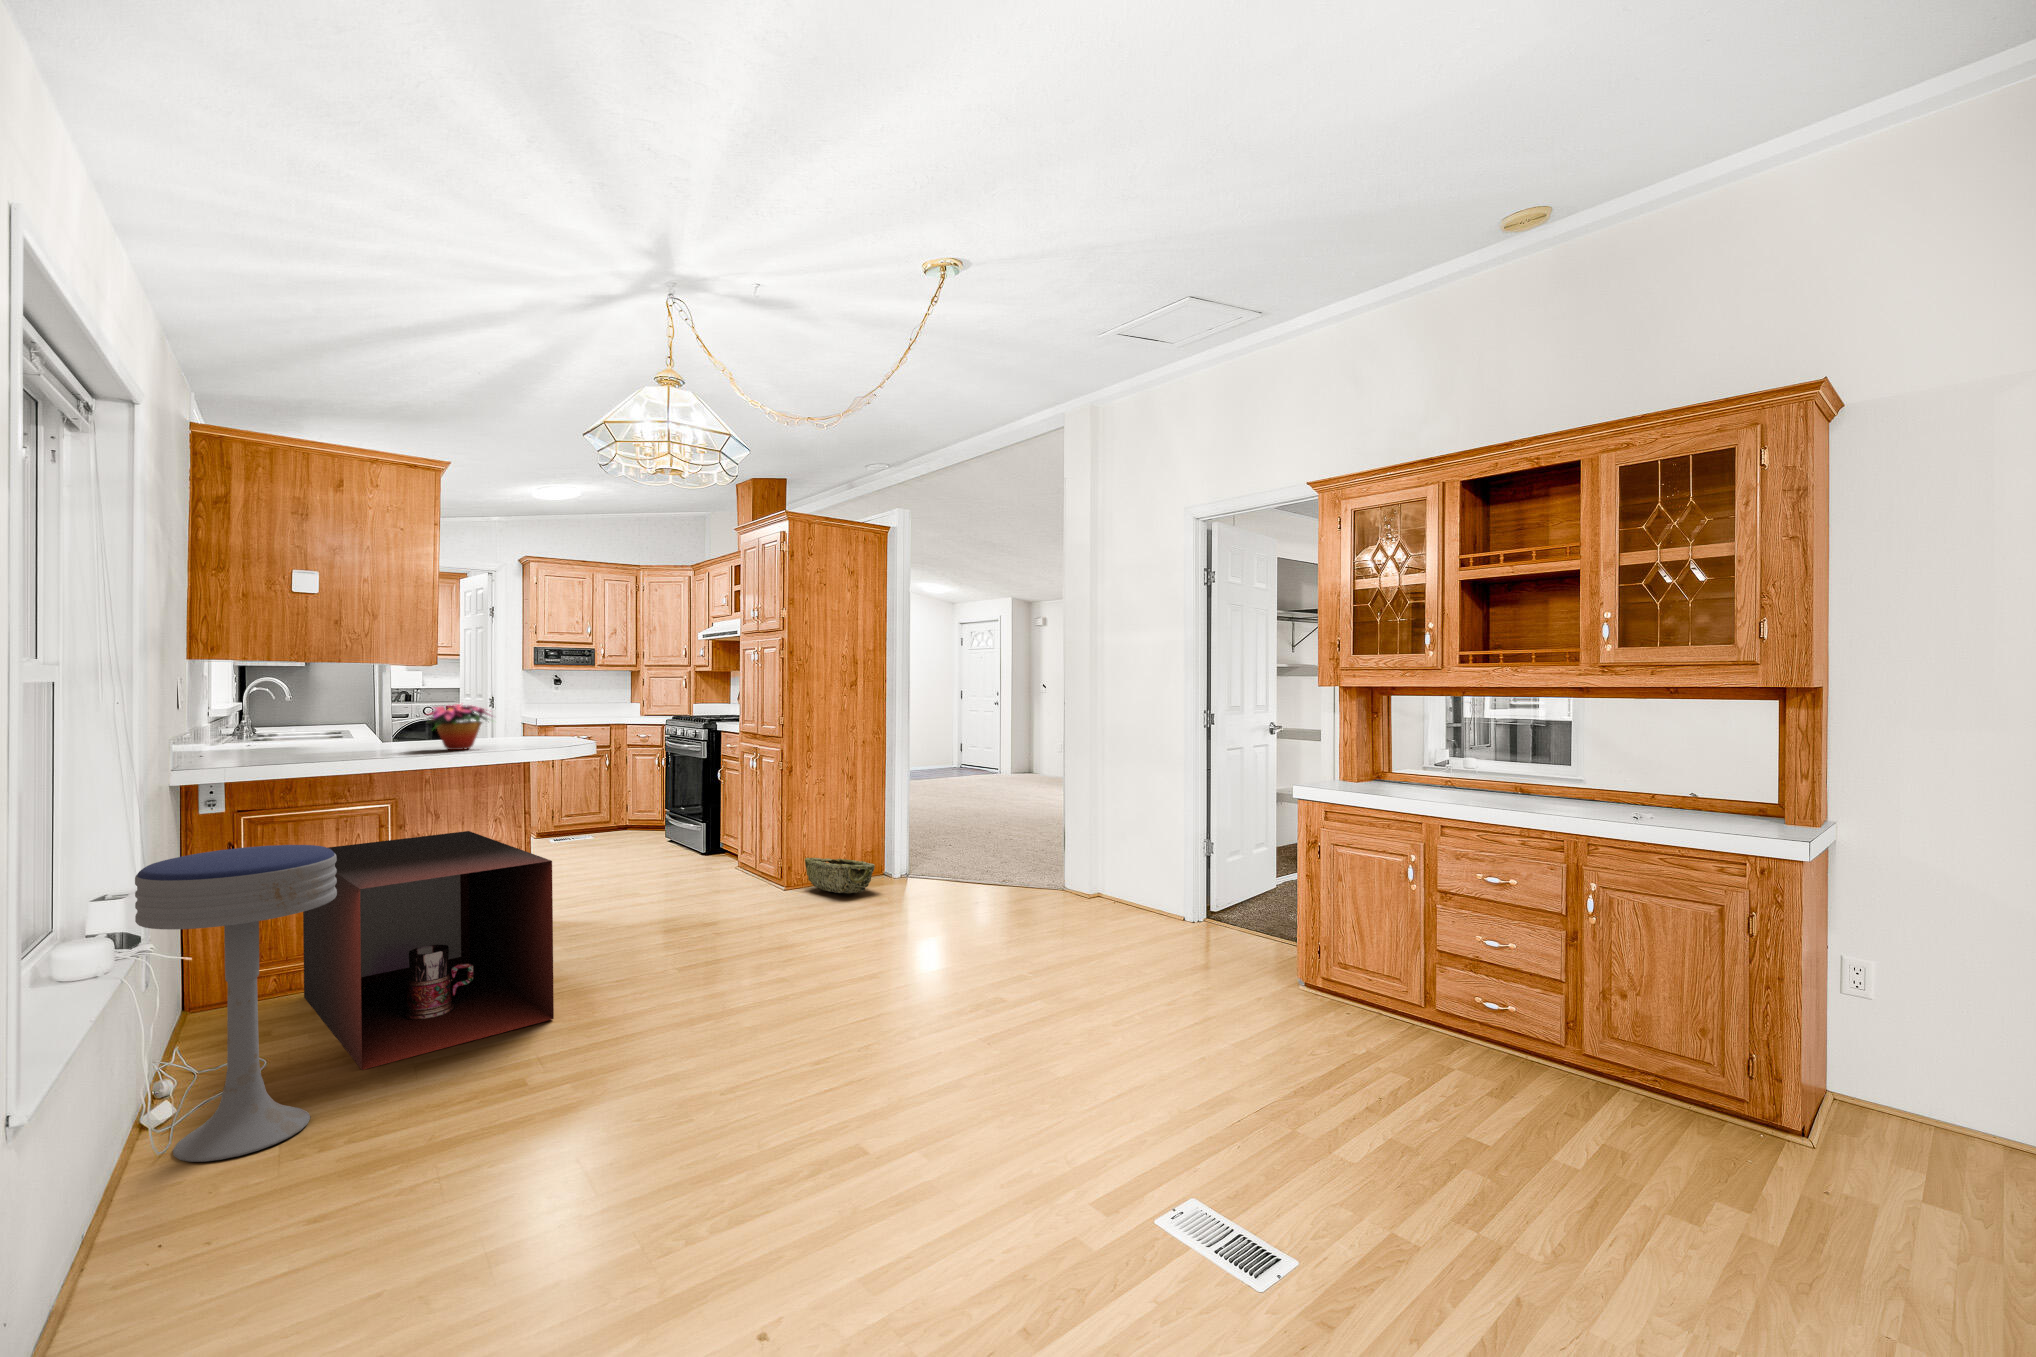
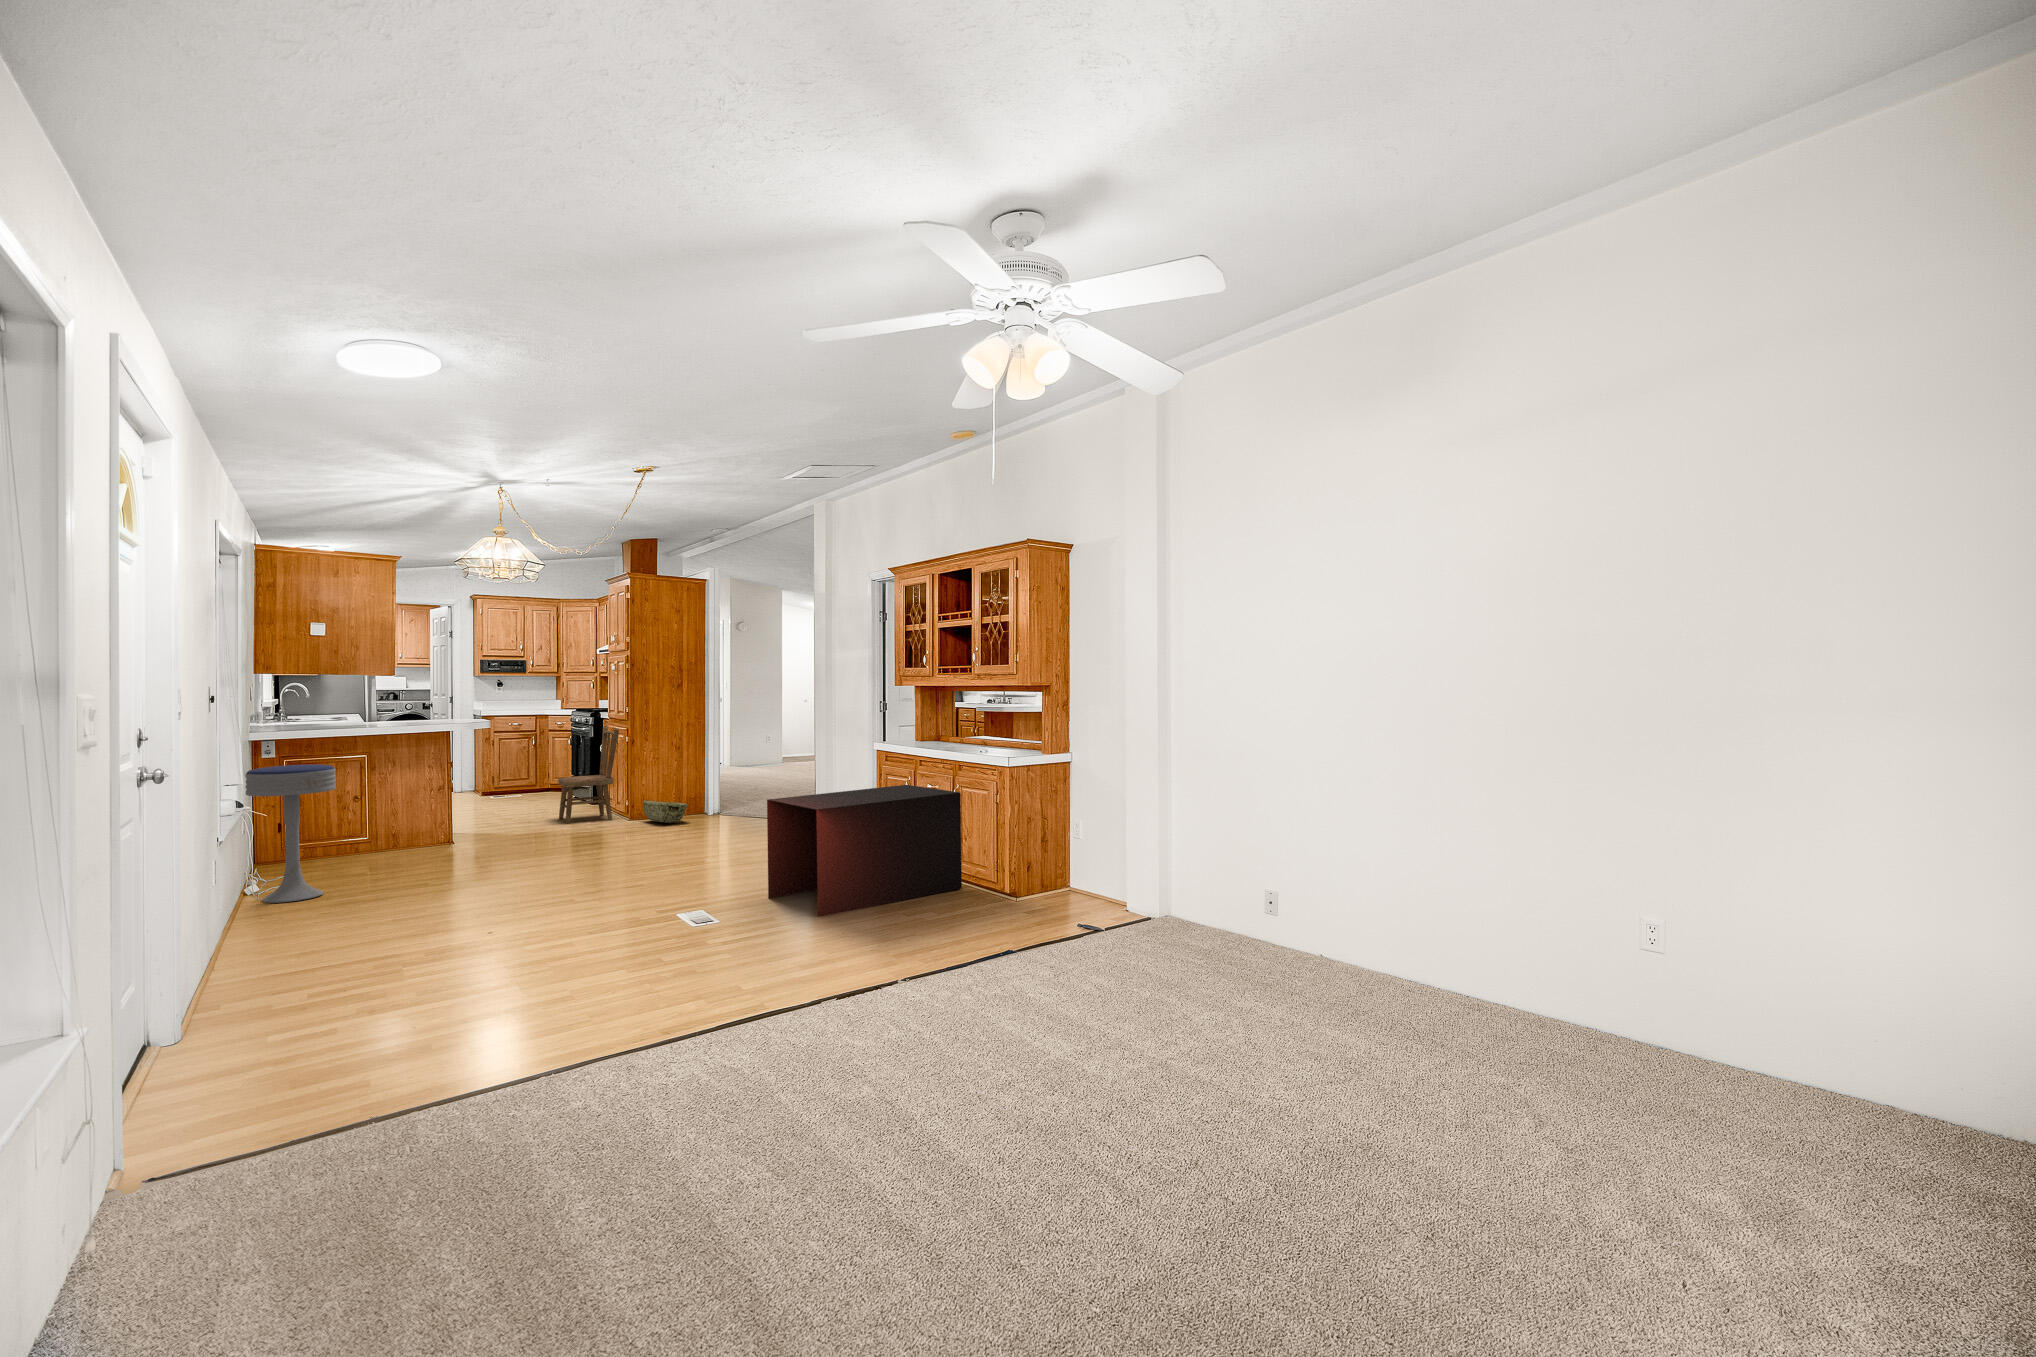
flower arrangement: present [429,704,490,750] -> none [384,698,431,725]
dining chair: none [672,744,766,895] -> present [558,727,619,824]
storage cabinet: present [303,831,554,1070] -> present [767,785,962,917]

